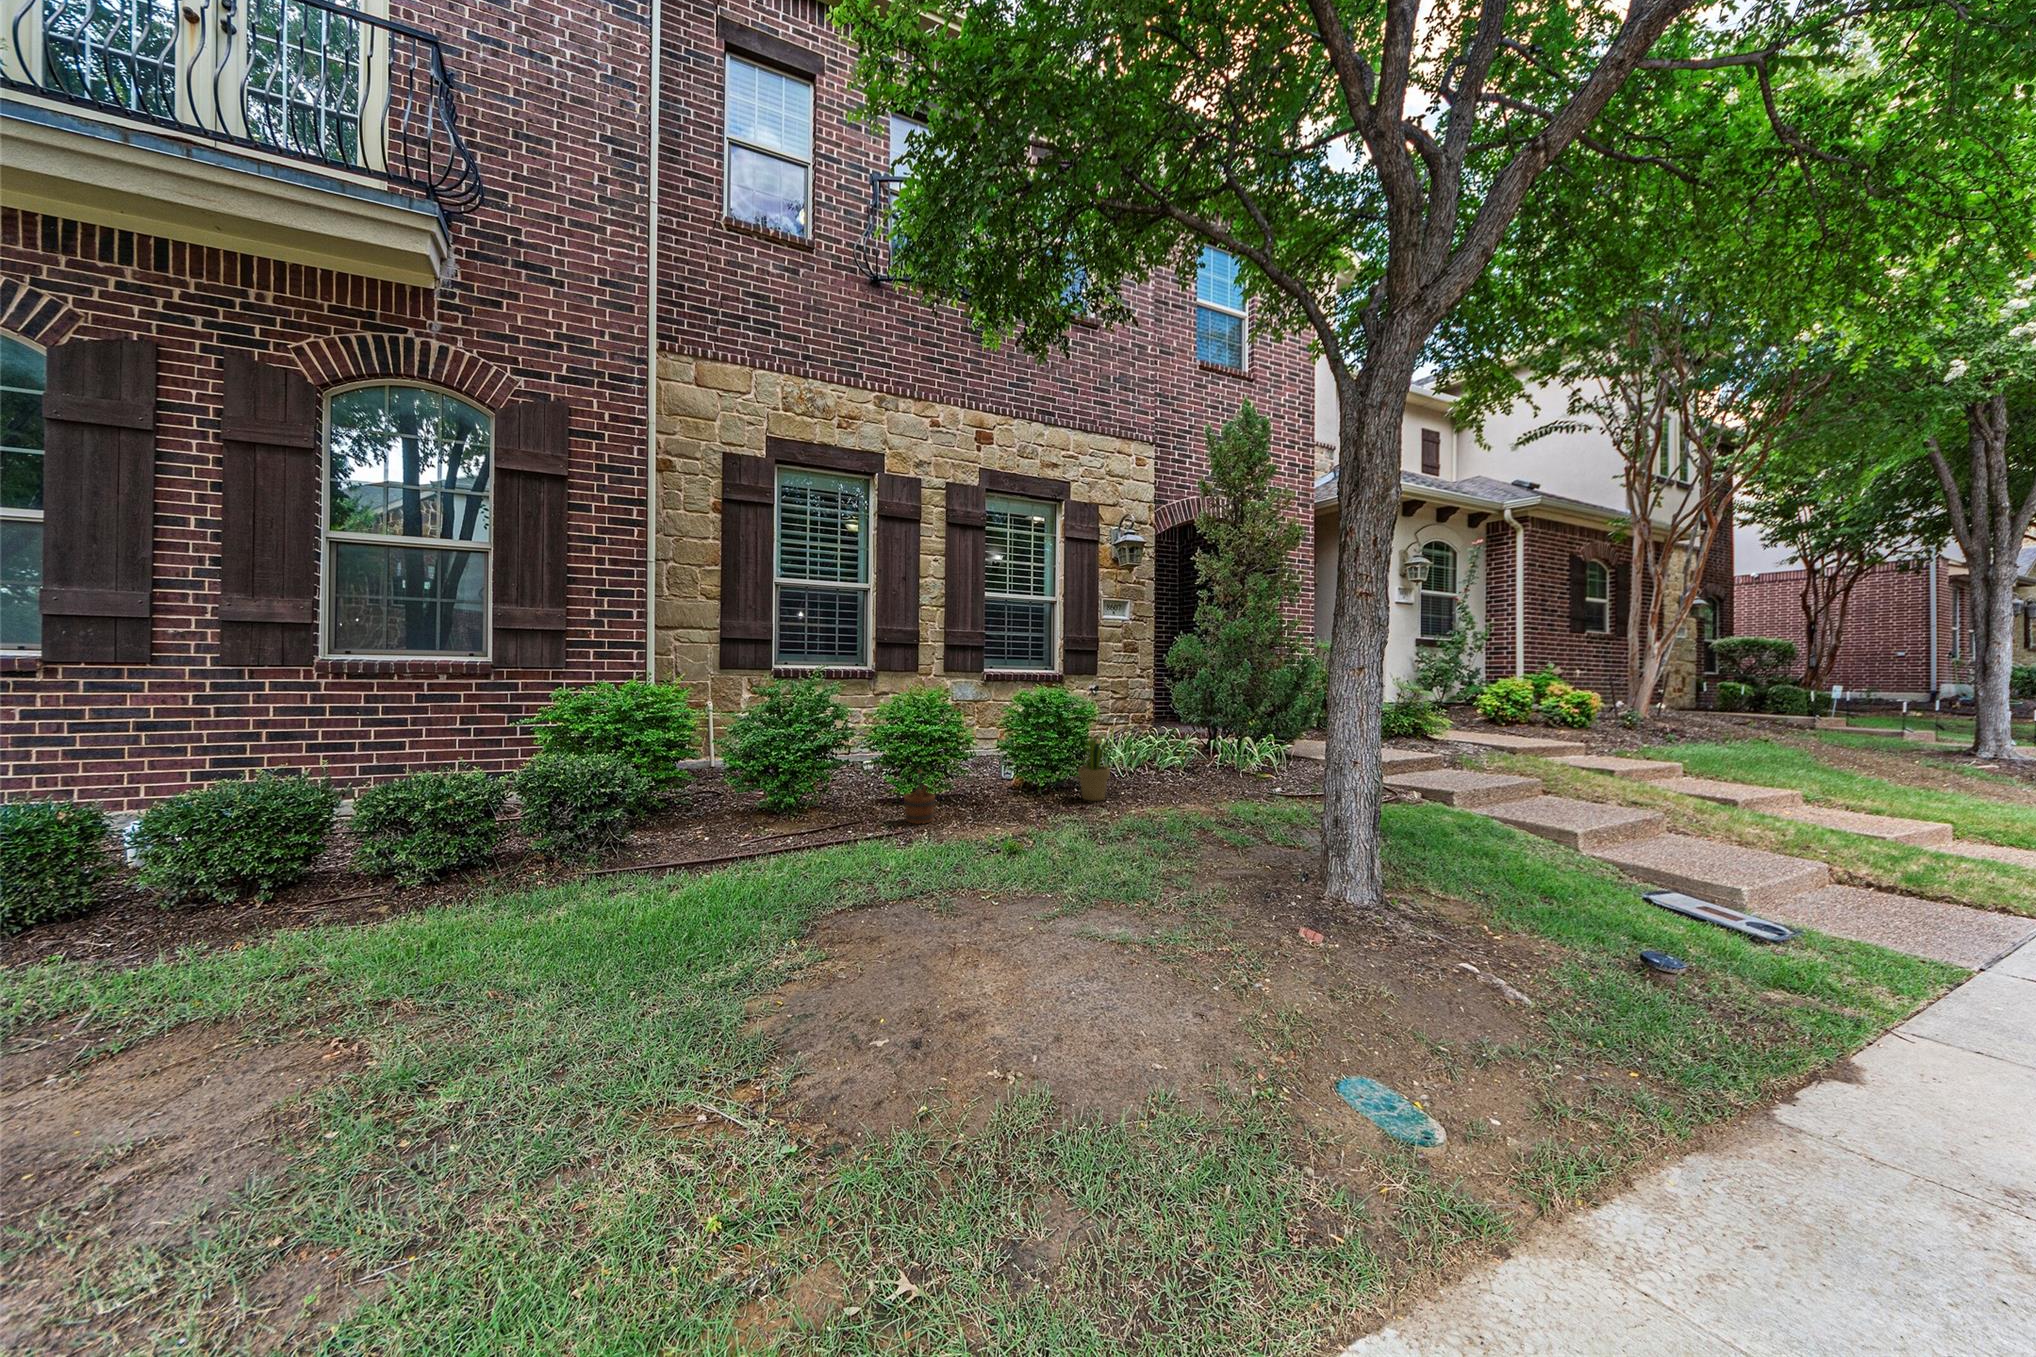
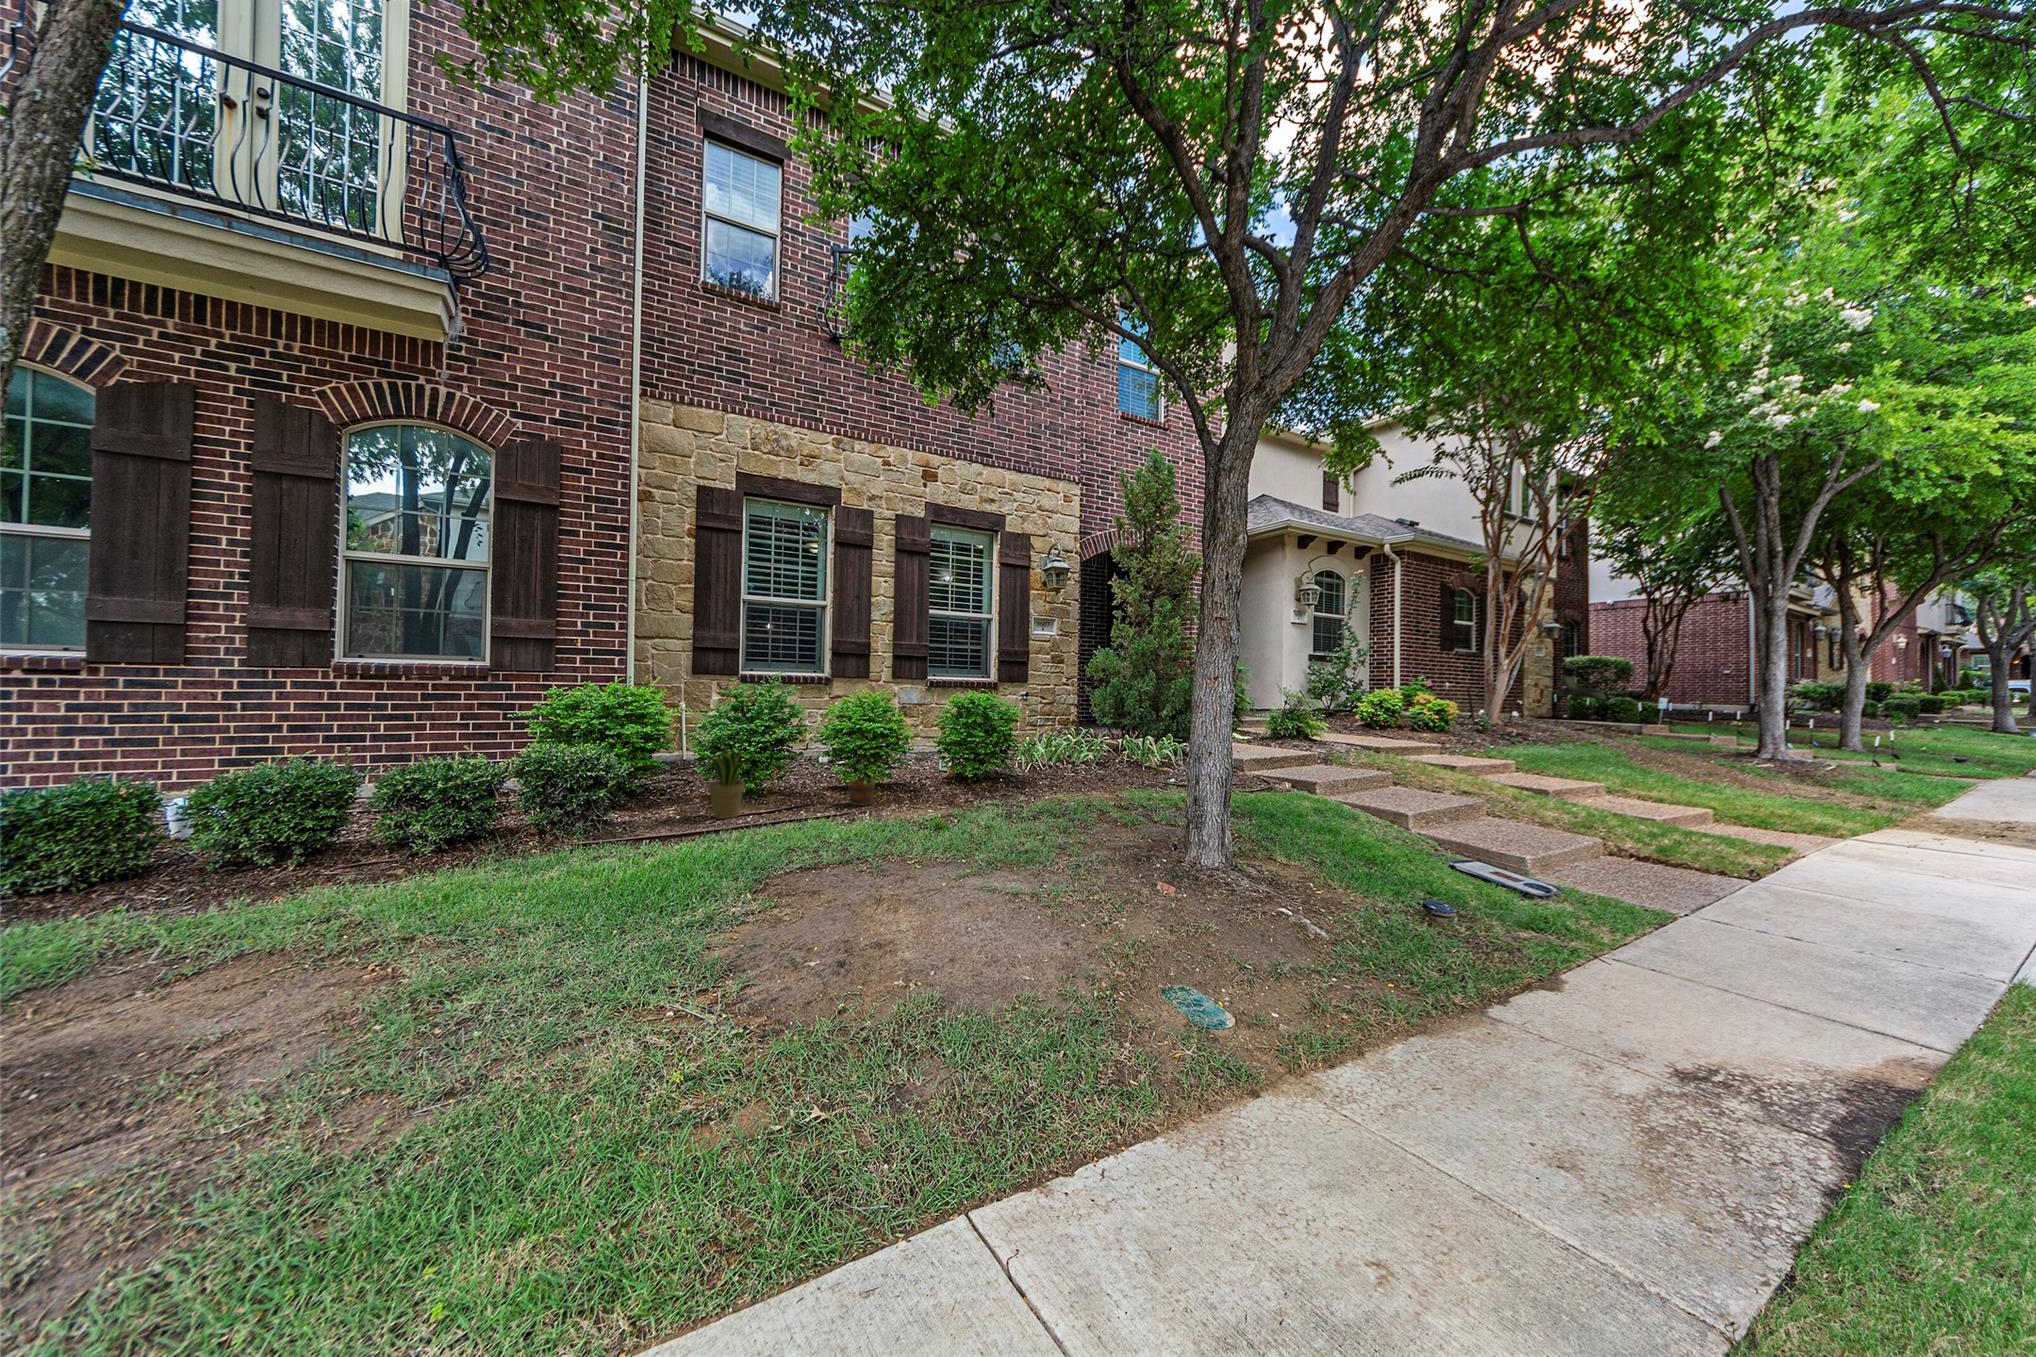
lounge chair: none [1705,663,1763,710] -> present [1561,676,1606,714]
potted plant: present [1078,738,1110,801] -> present [708,750,745,819]

